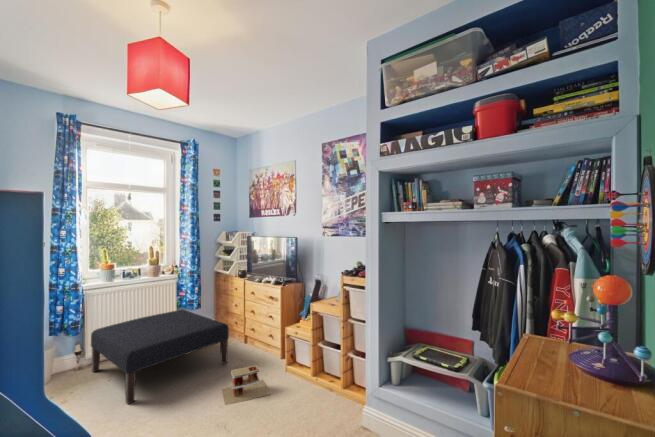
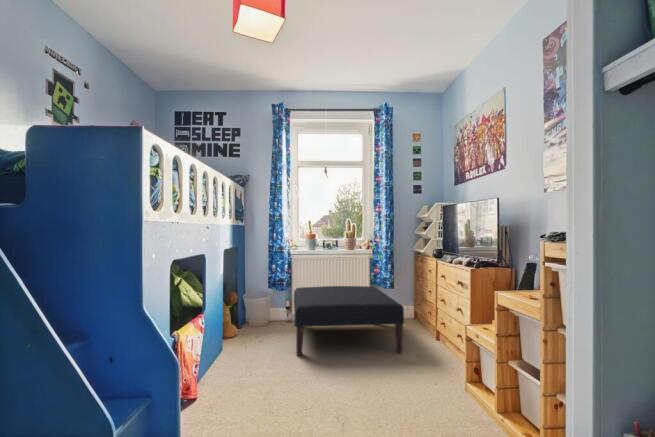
toy house: present [222,365,270,405] -> none [370,353,430,398]

